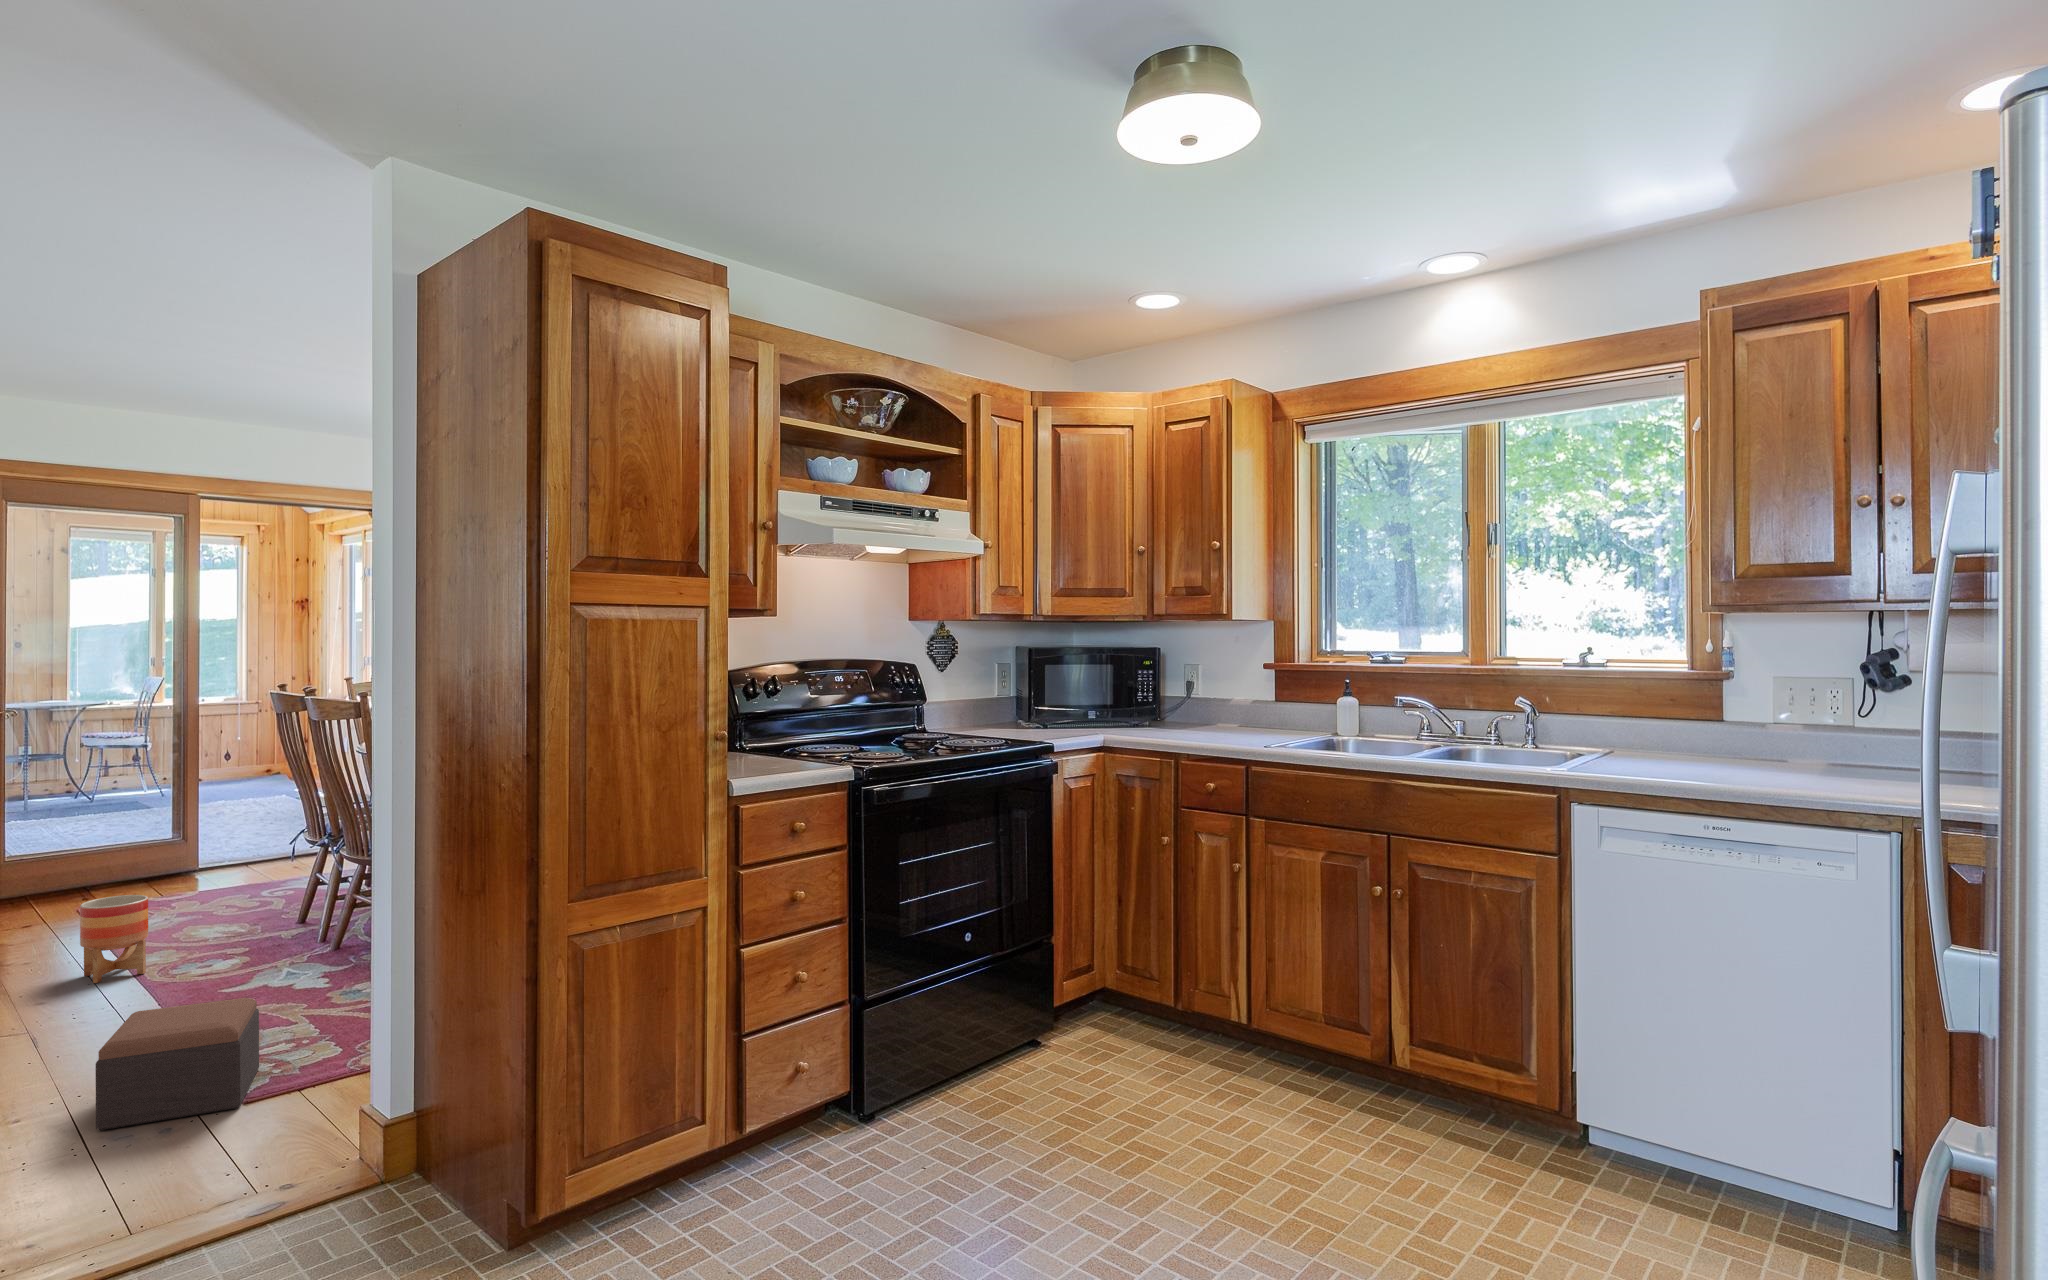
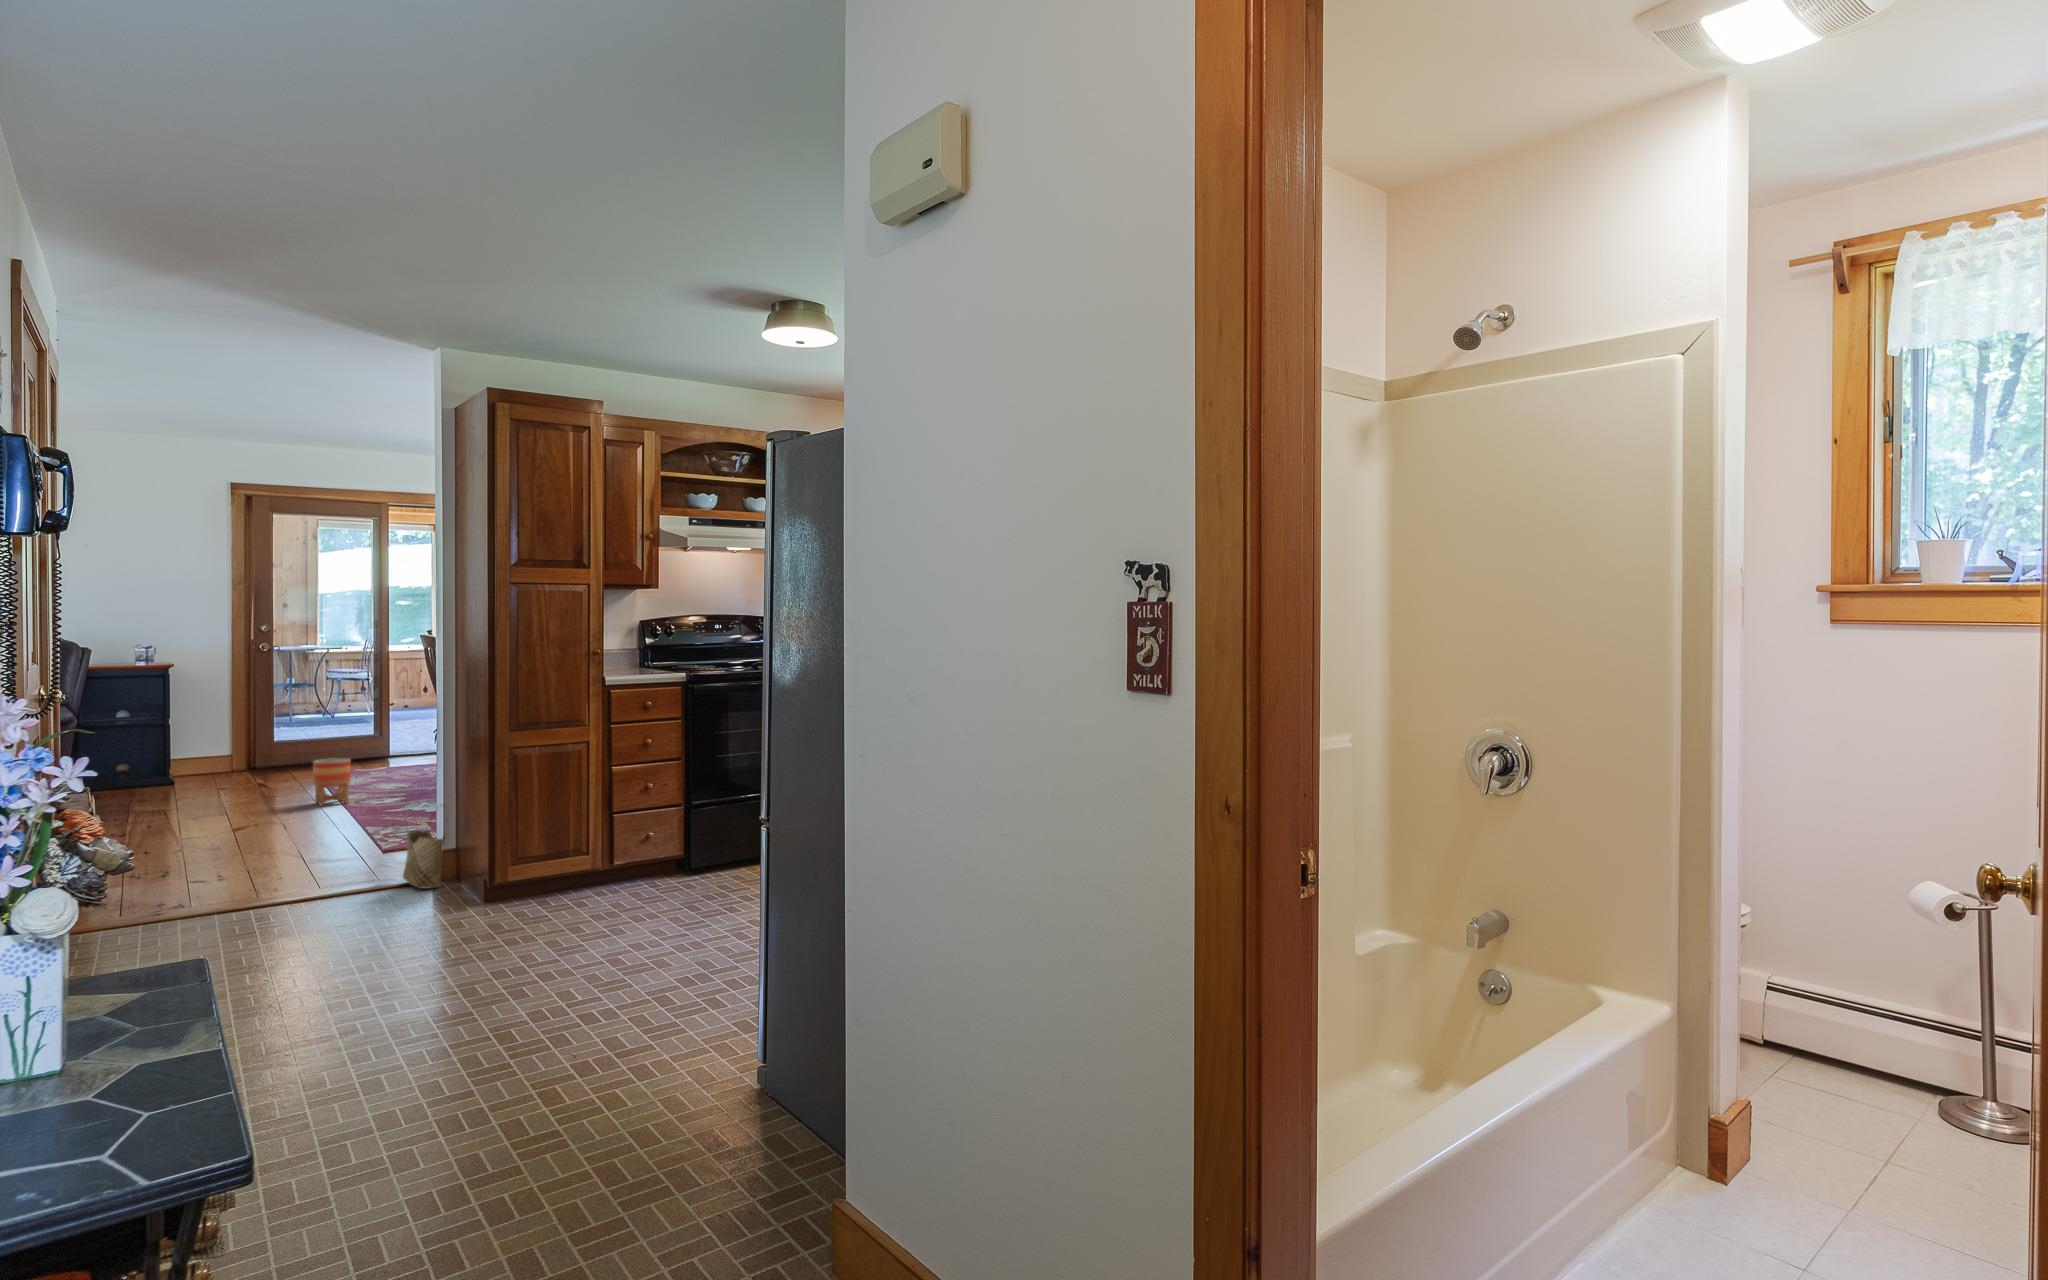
footstool: present [96,998,259,1130] -> none [306,801,394,858]
woven basket: none [320,1038,415,1221] -> present [403,810,447,889]

